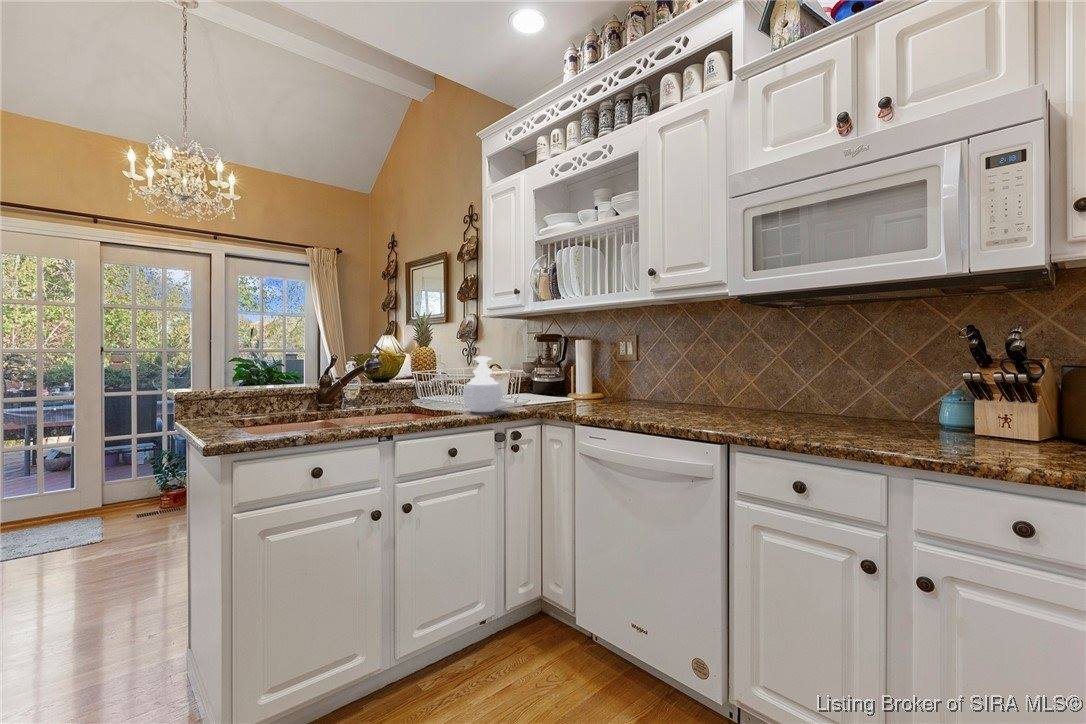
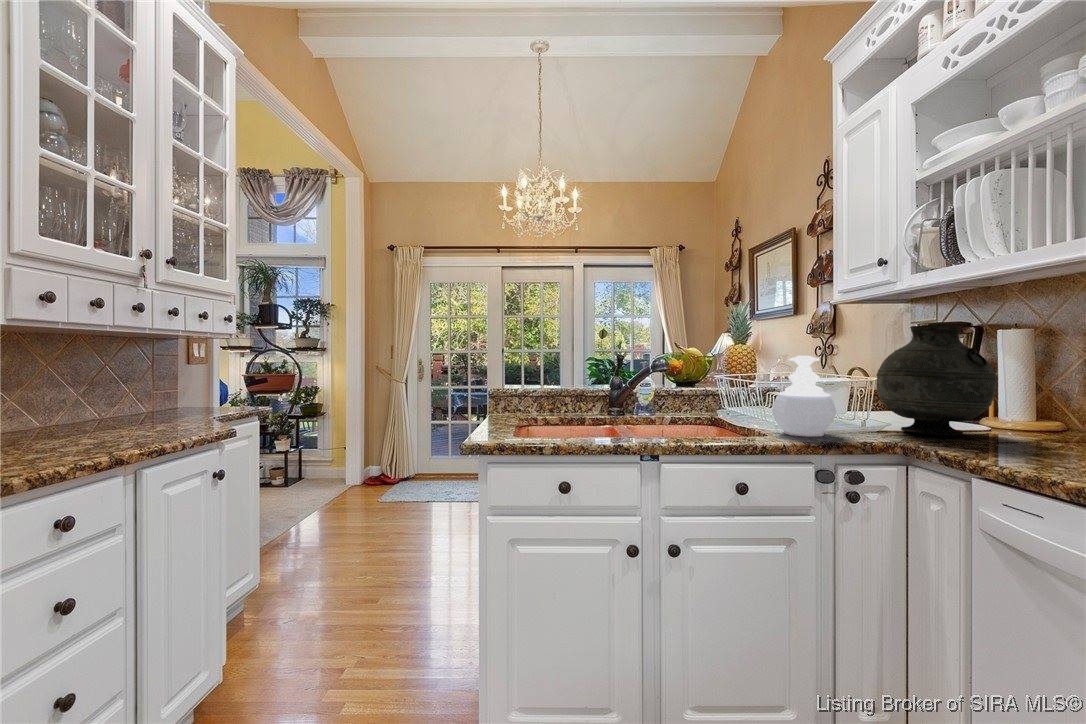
vase: none [521,337,581,404] -> present [876,325,997,435]

